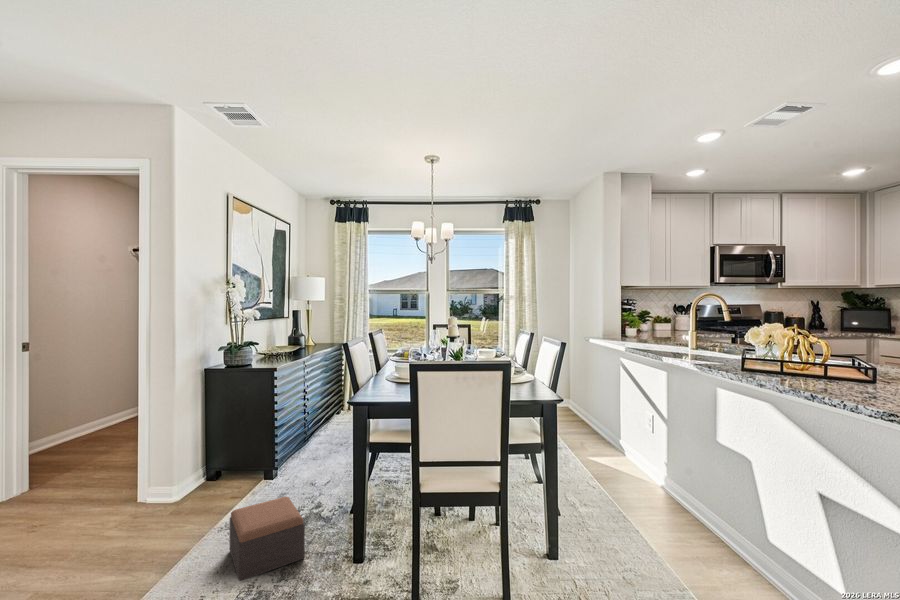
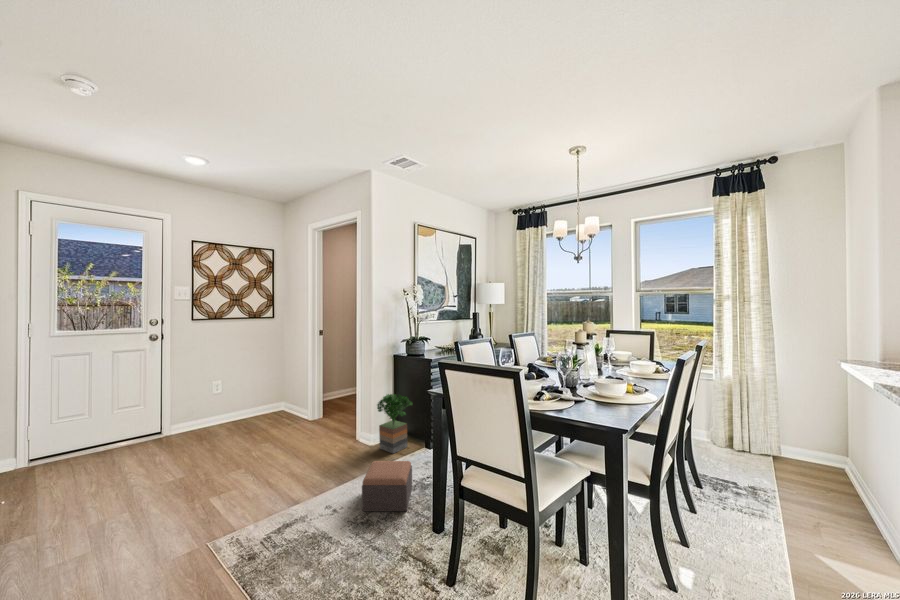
potted tree: none [196,419,251,502] -> present [377,394,412,454]

